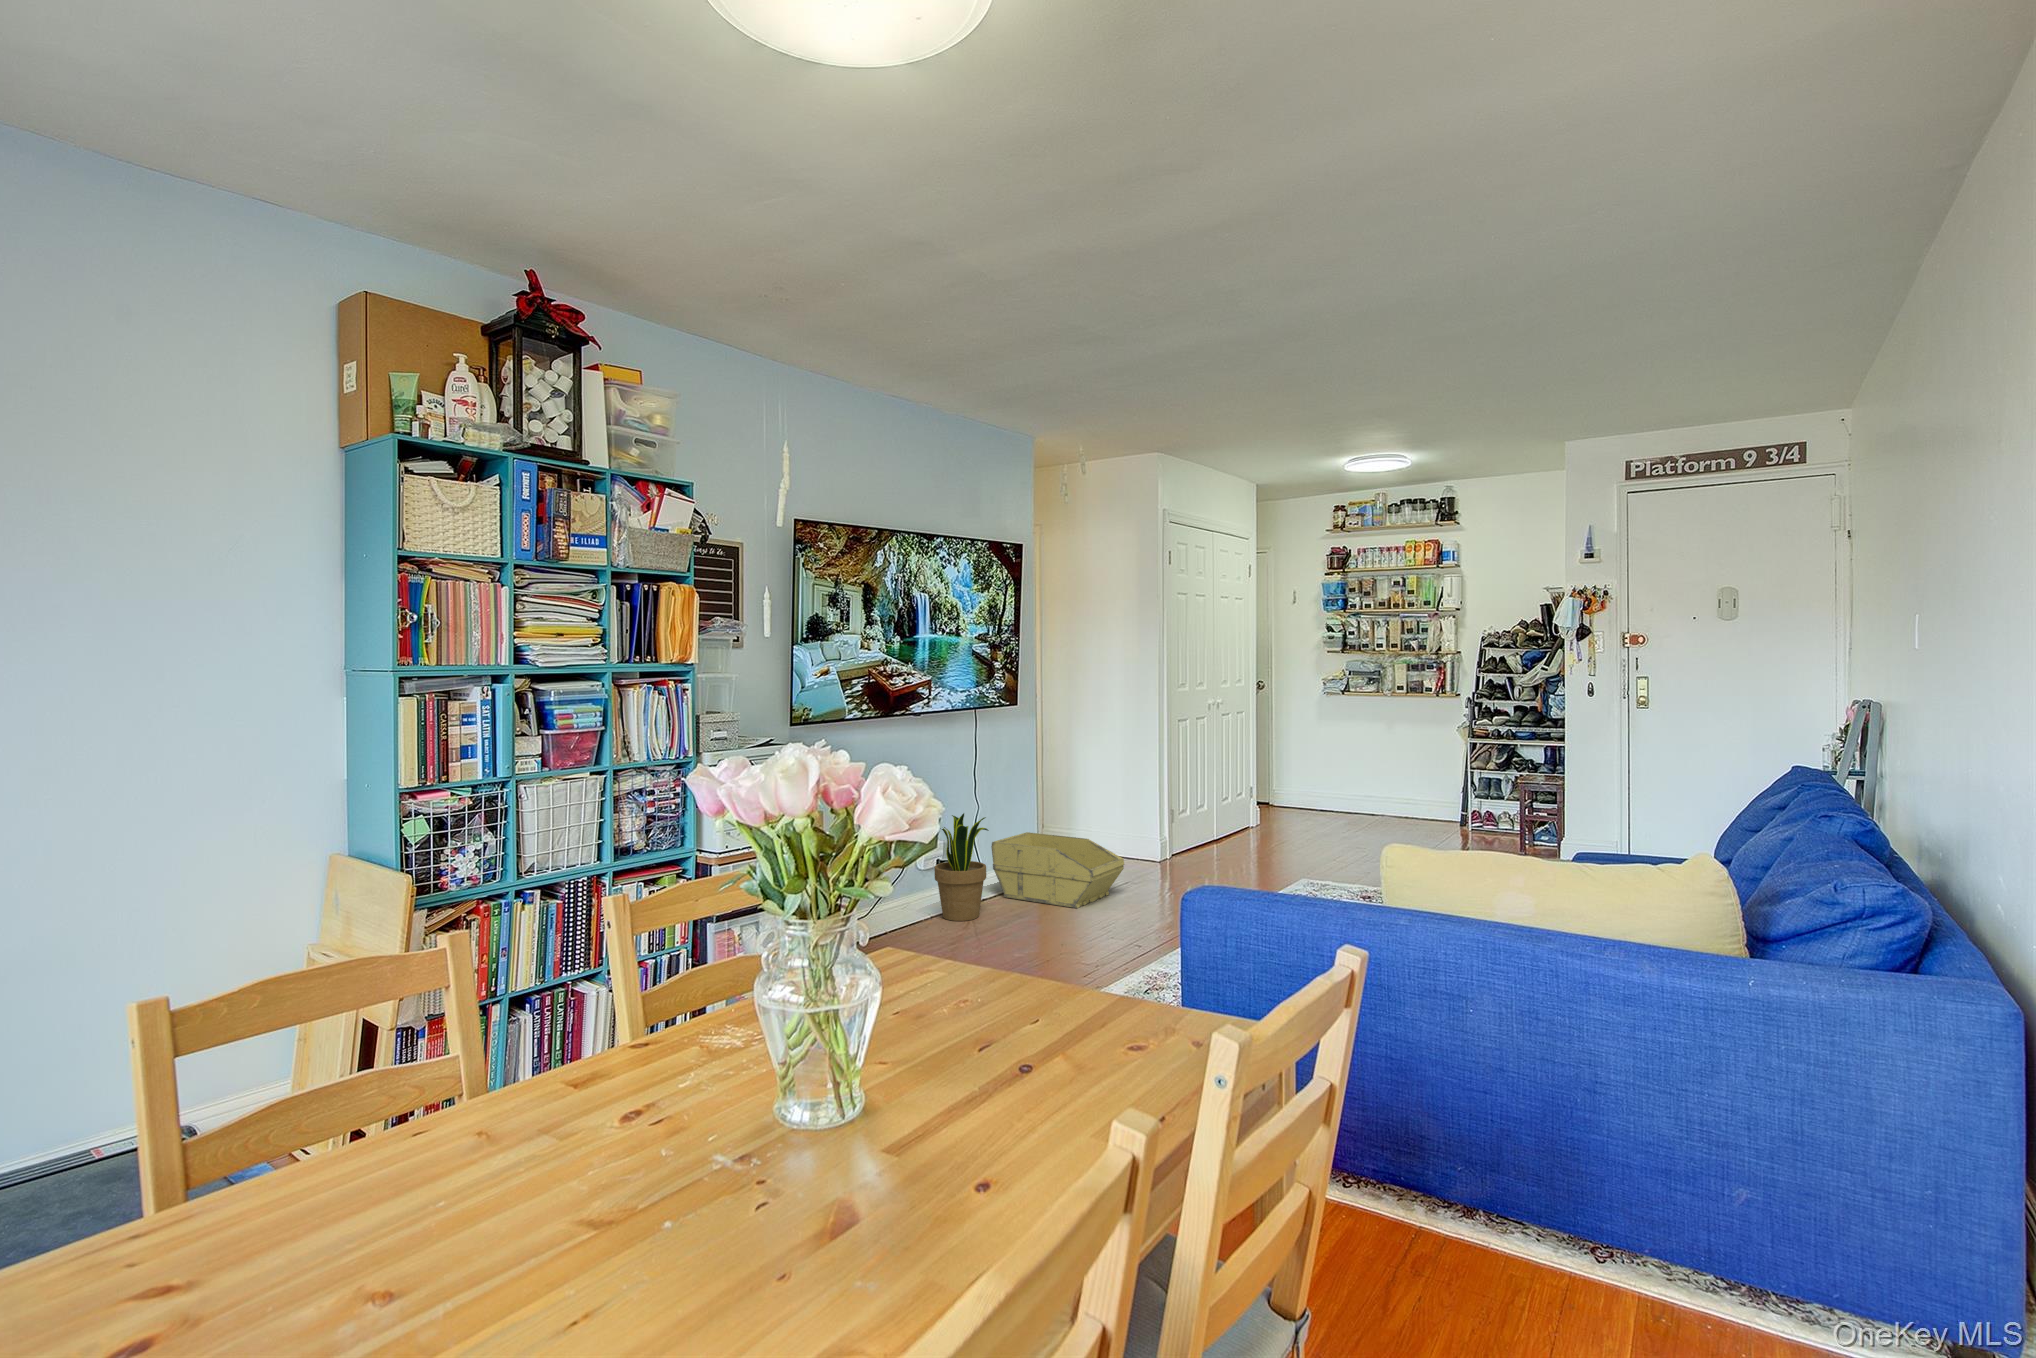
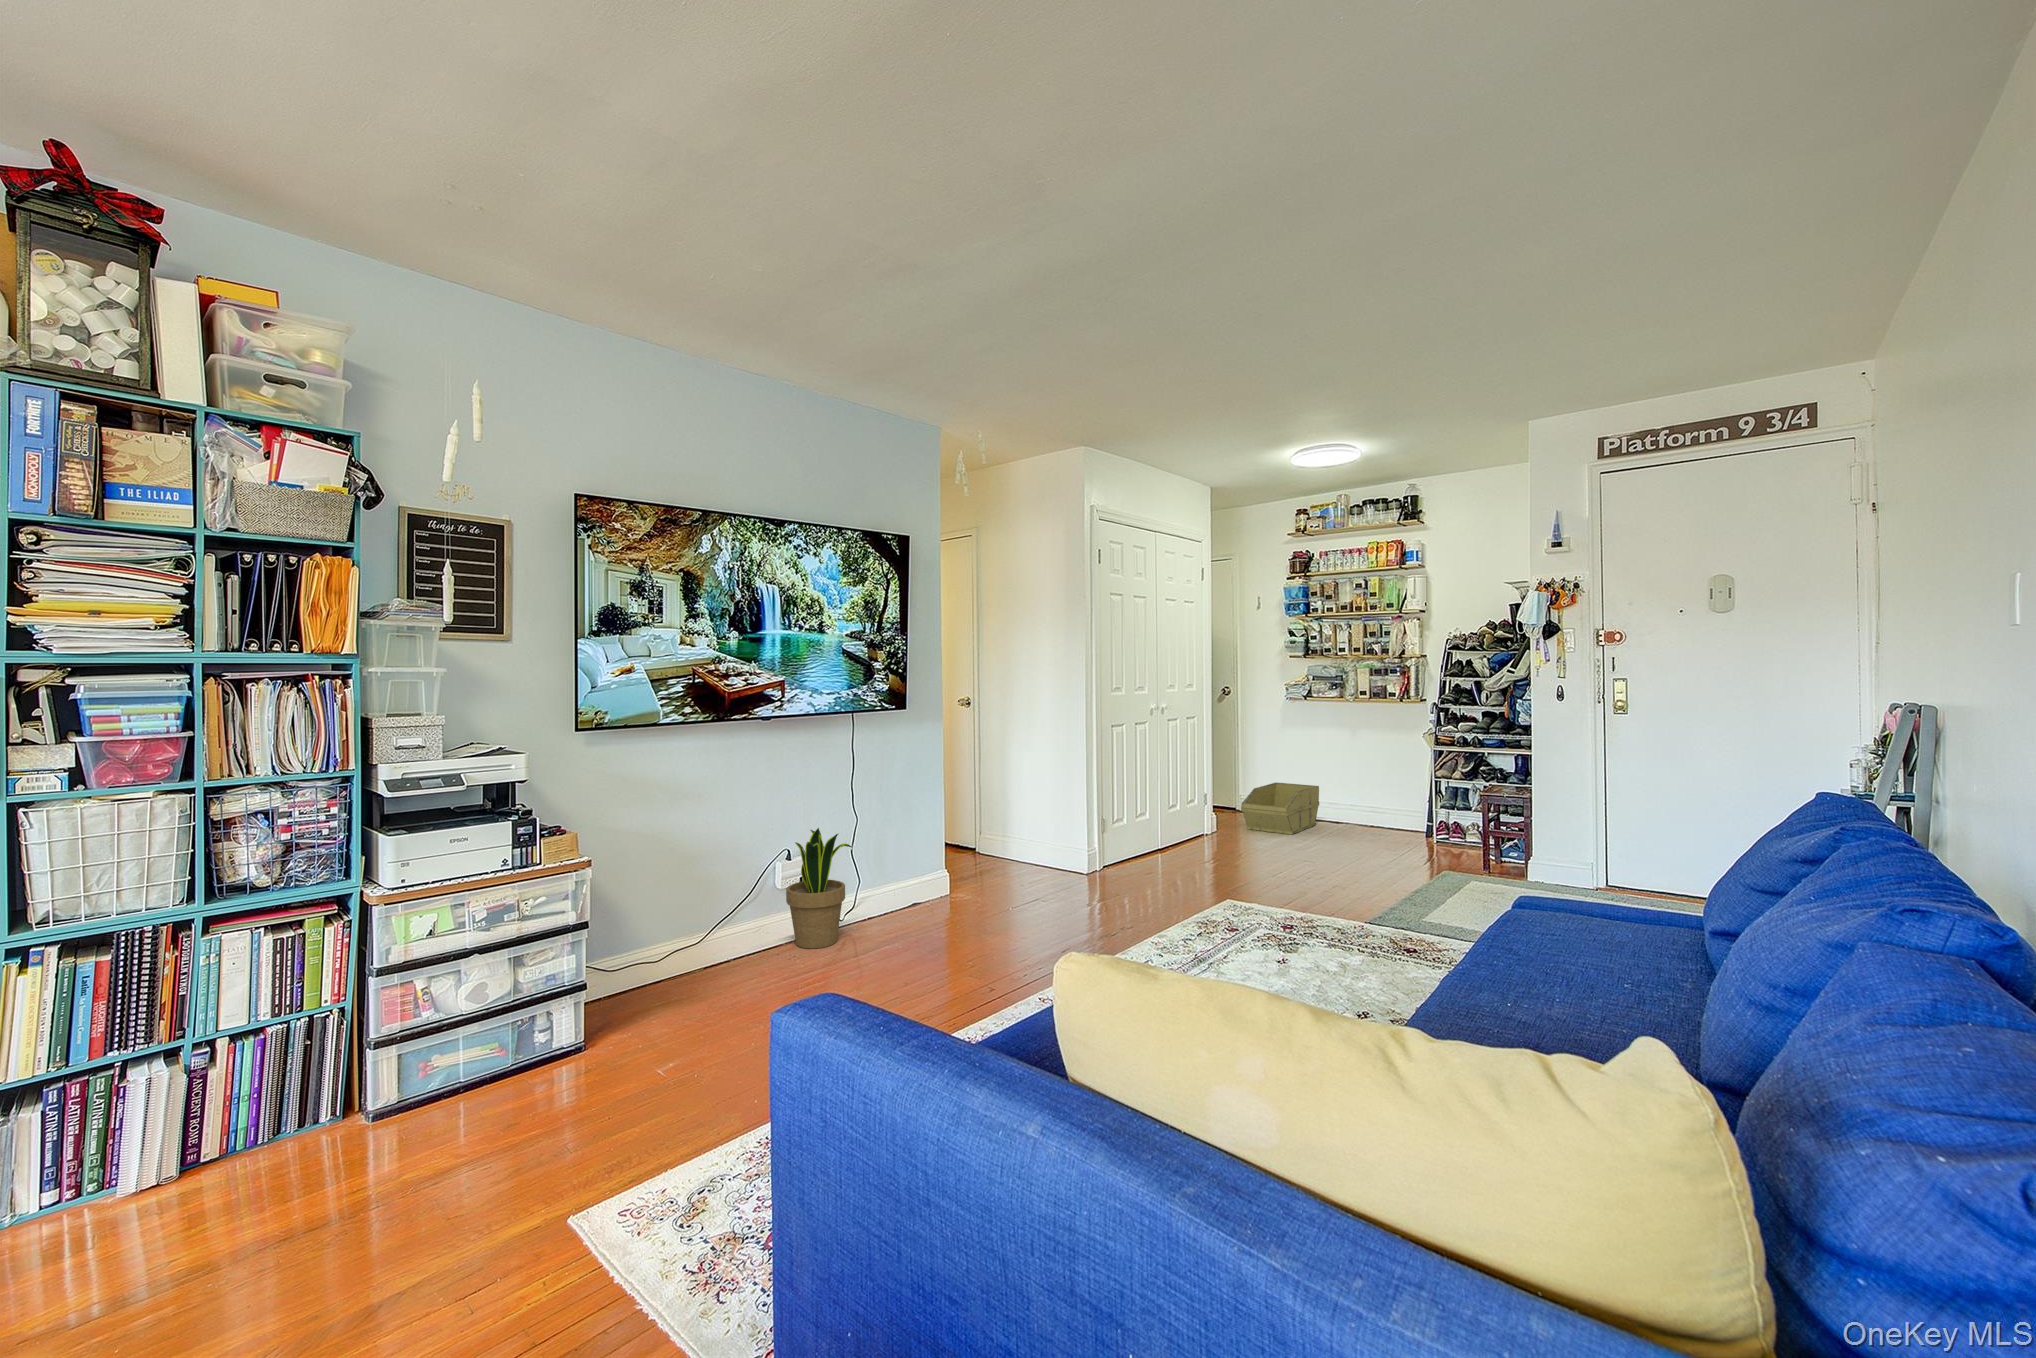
storage bin: present [991,832,1124,908] -> present [1241,782,1319,835]

